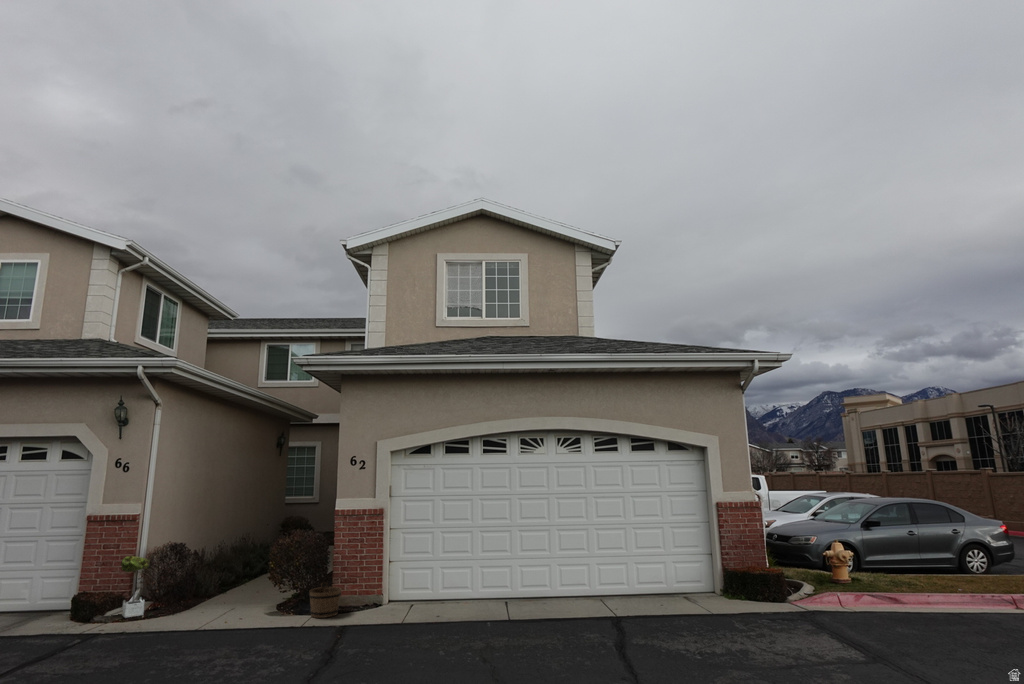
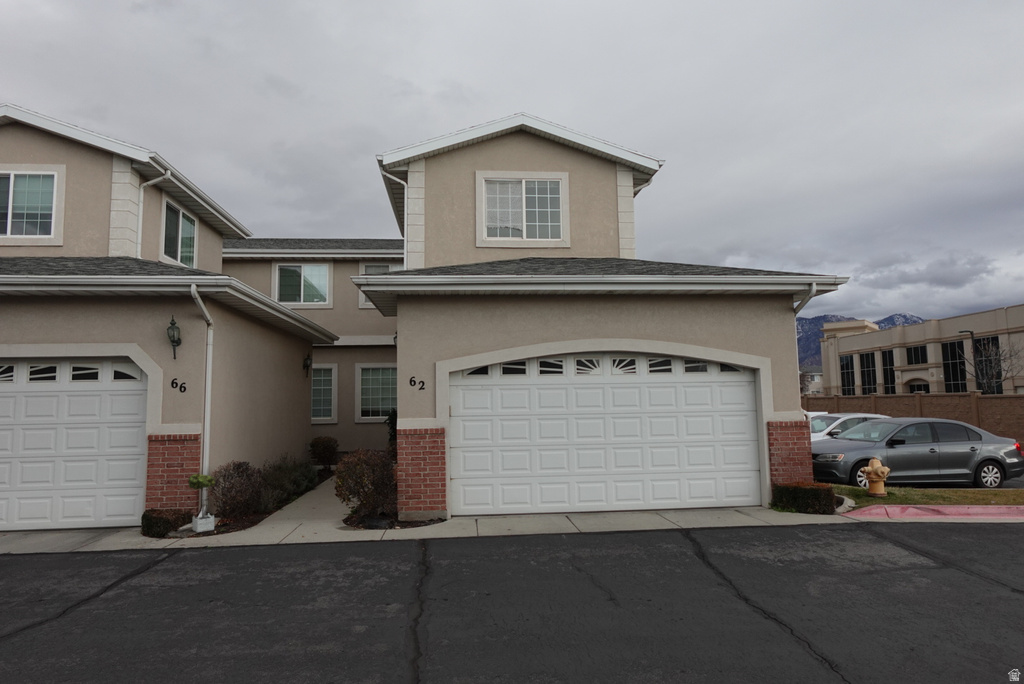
bucket: present [309,583,341,618] -> none [380,498,410,531]

